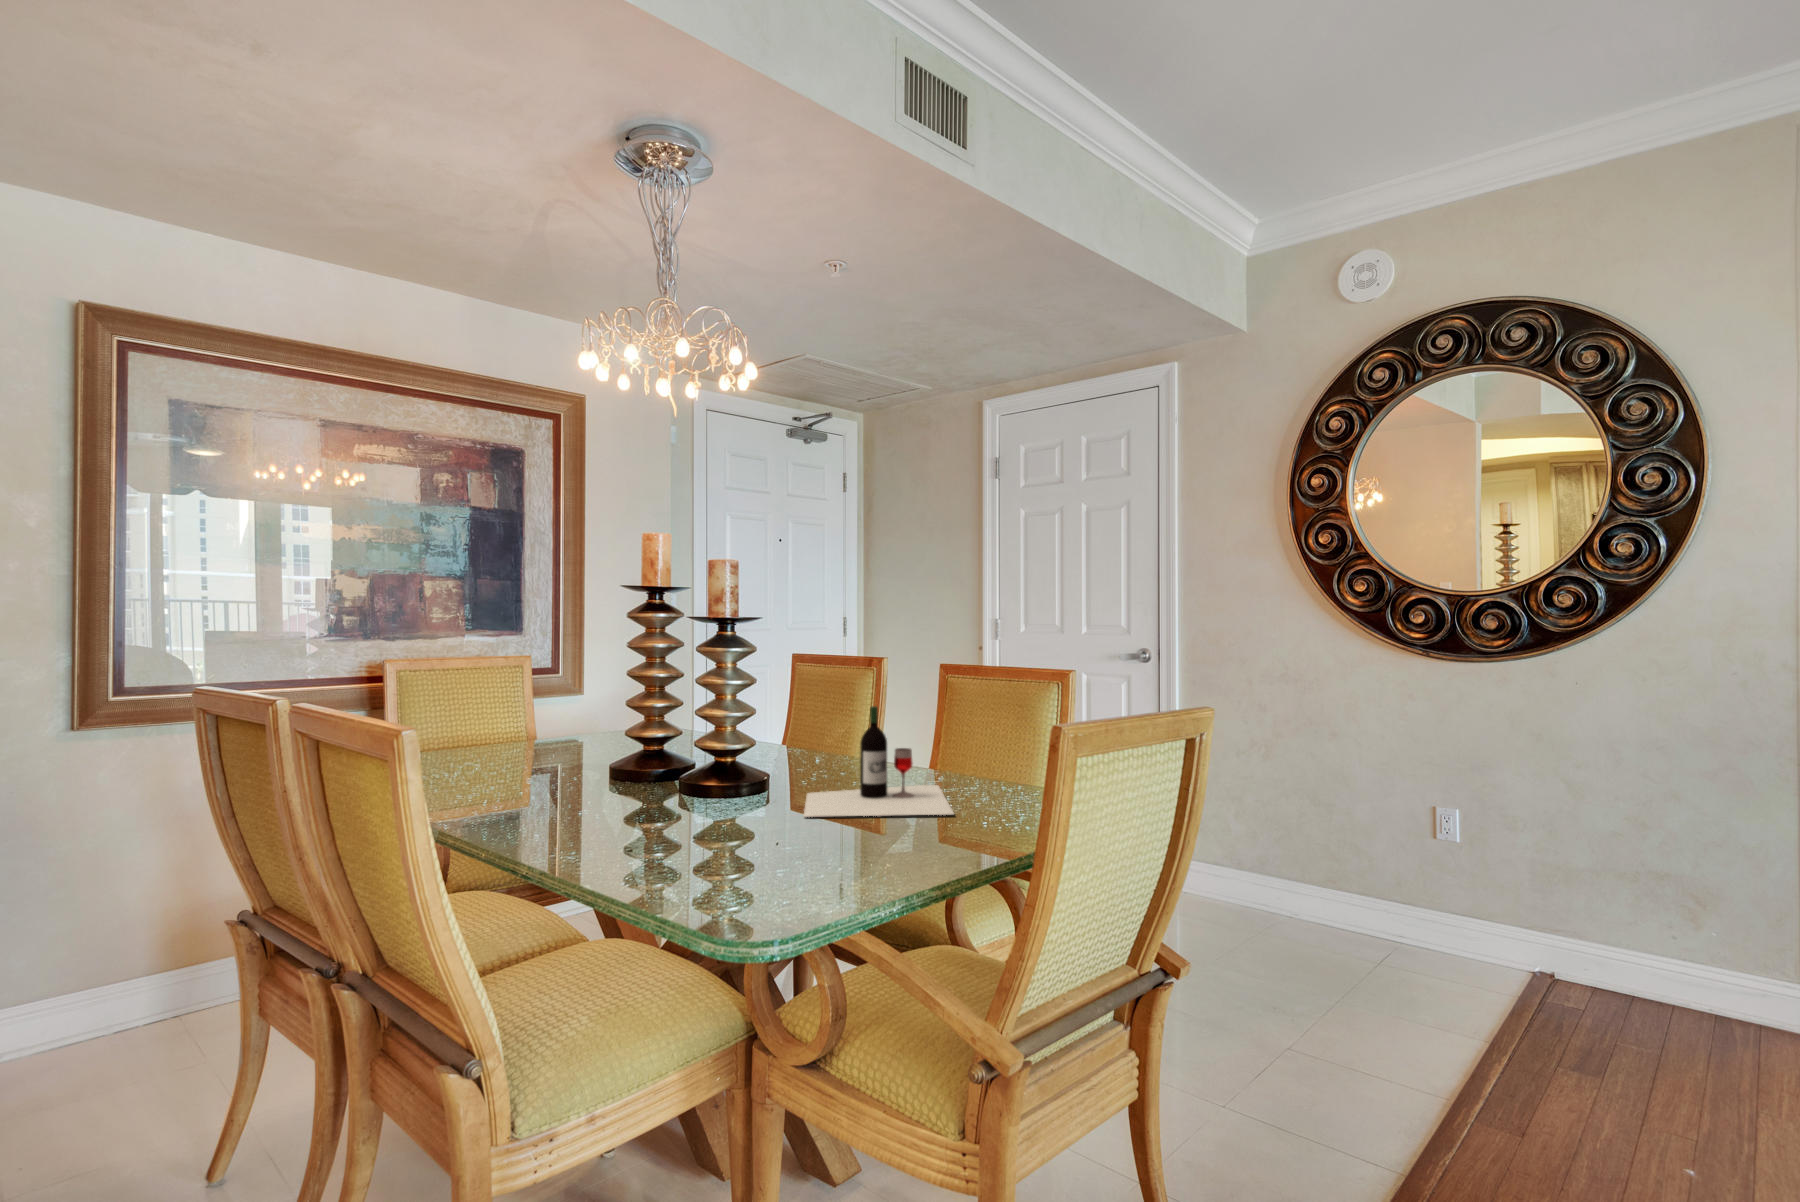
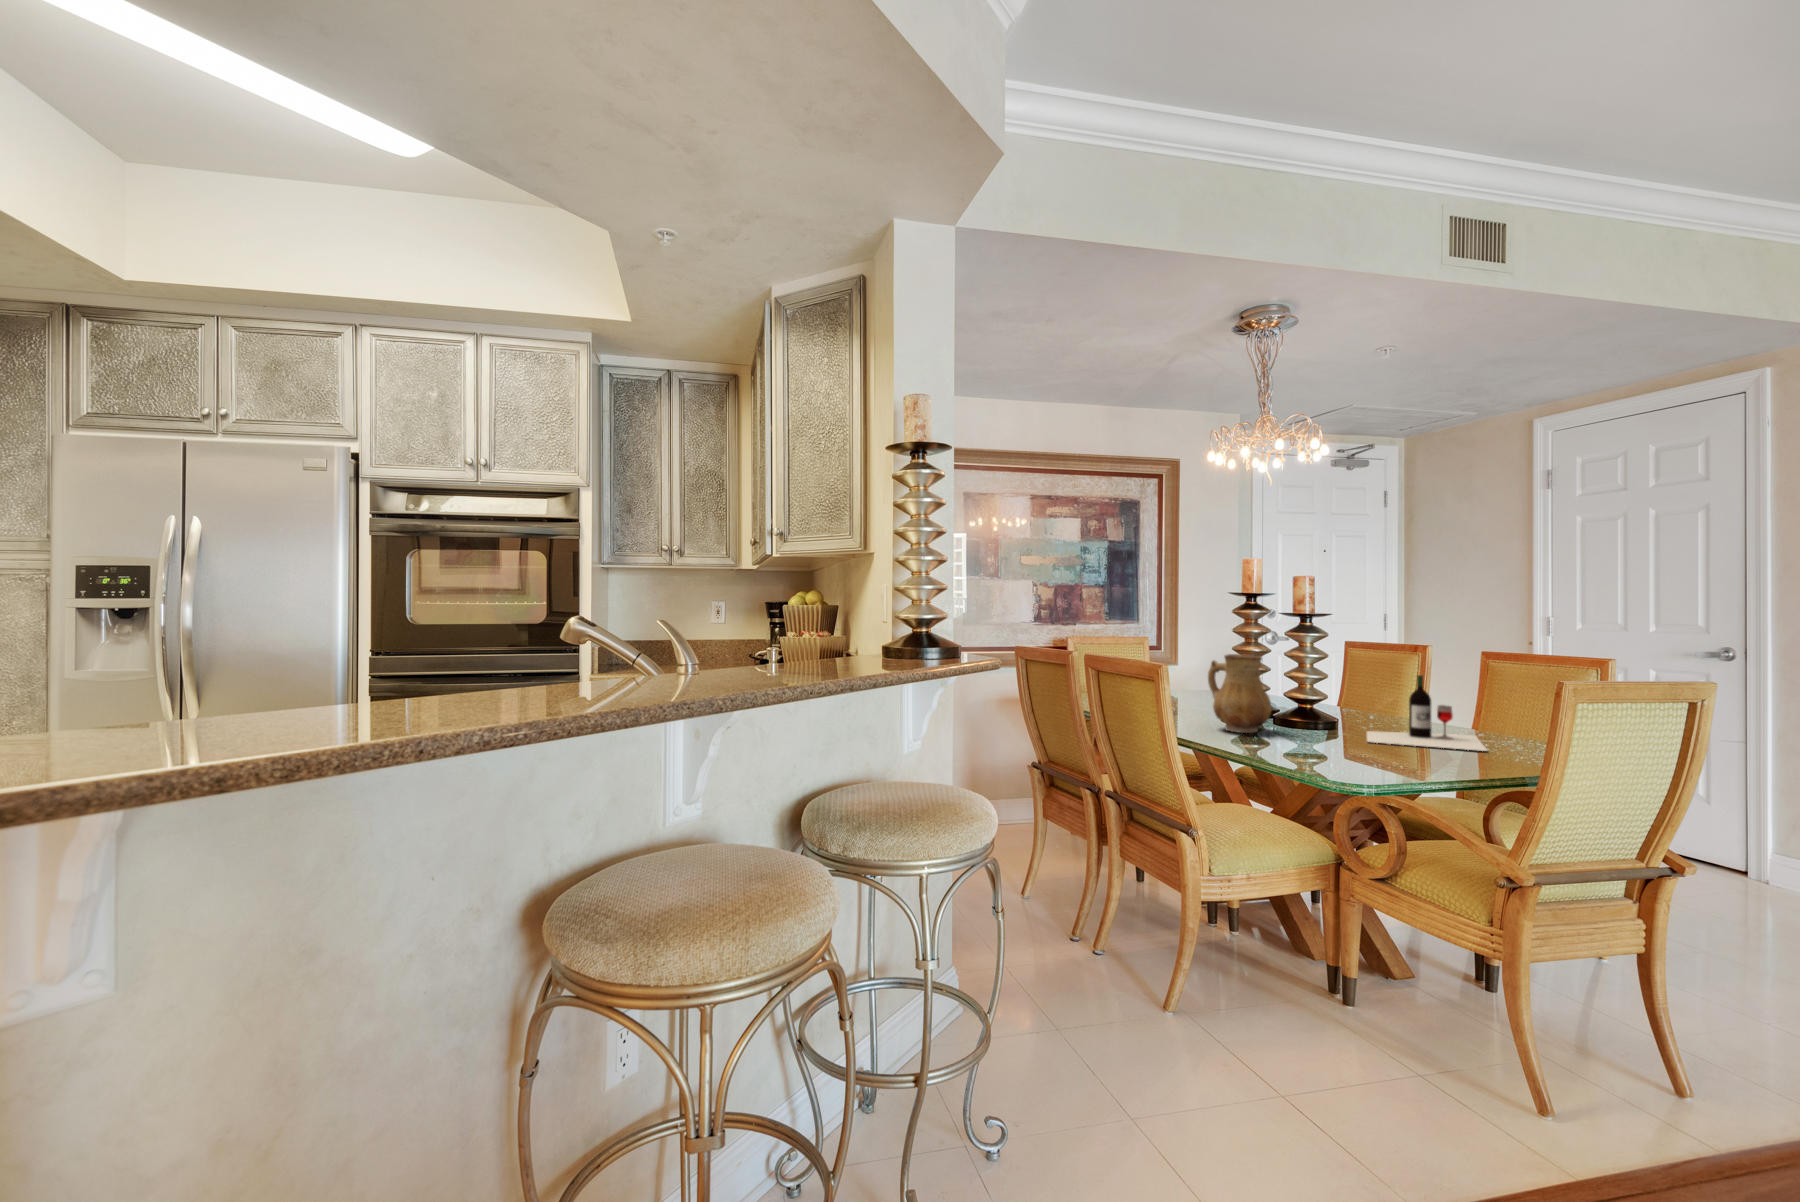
ceramic pitcher: none [570,687,669,820] -> present [1208,654,1272,733]

